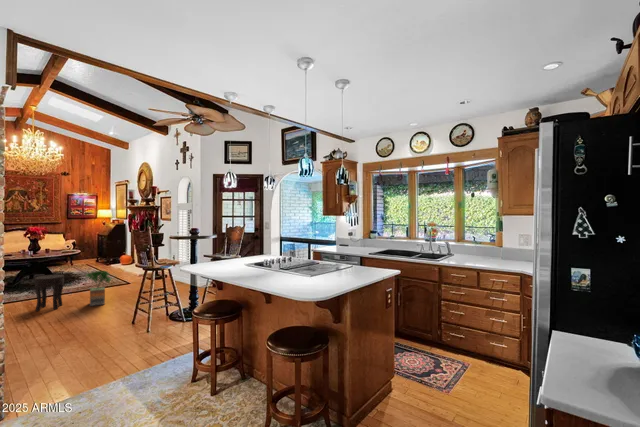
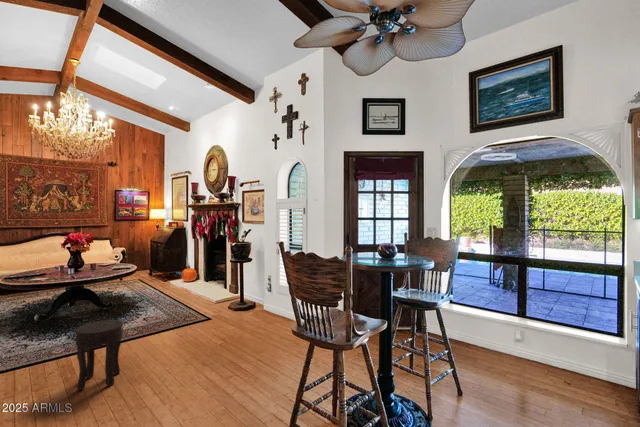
potted tree: present [86,271,112,306] -> none [156,312,200,379]

